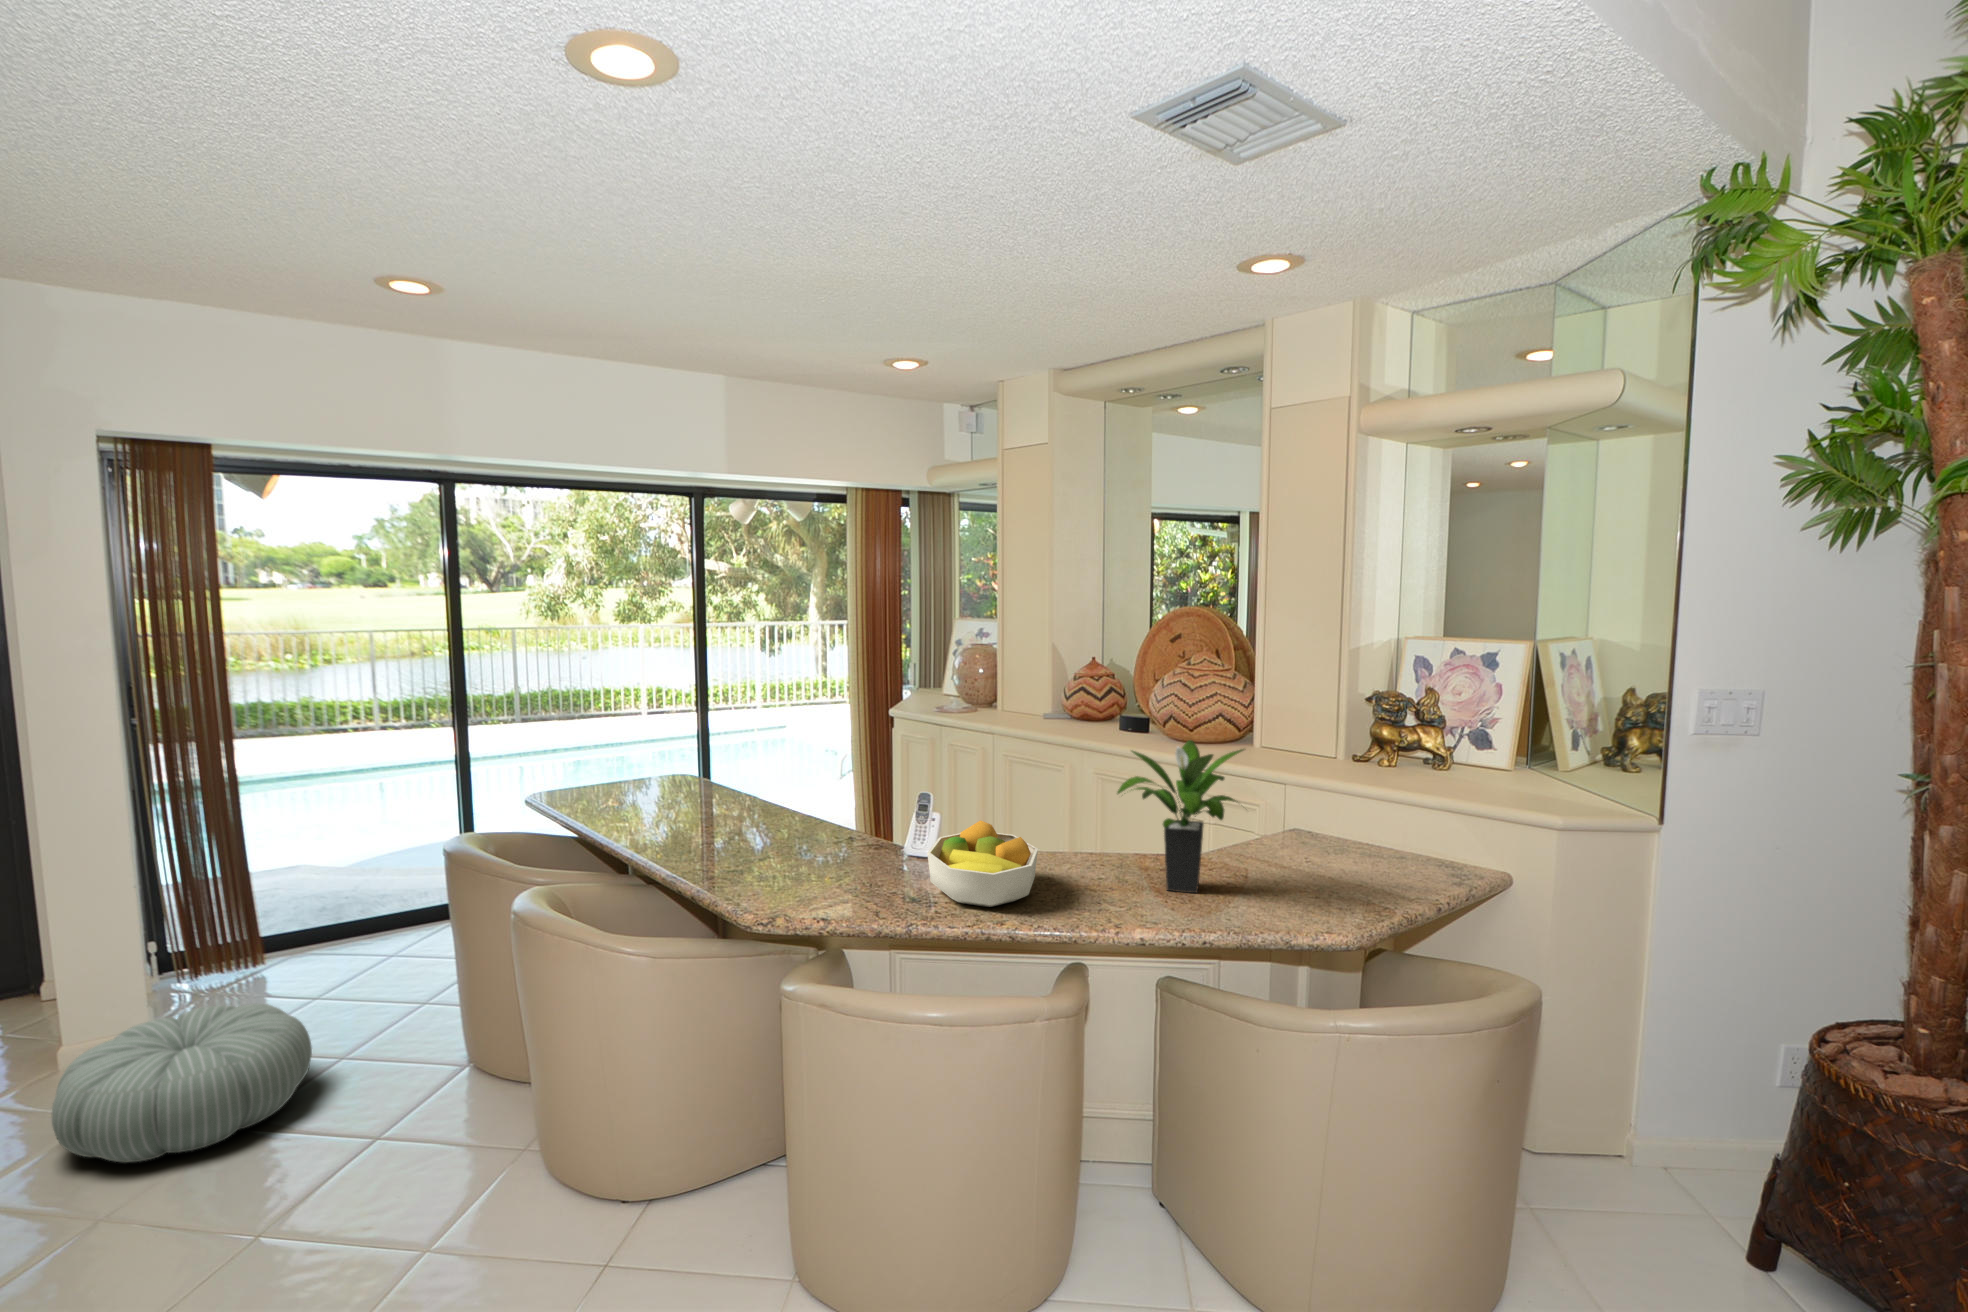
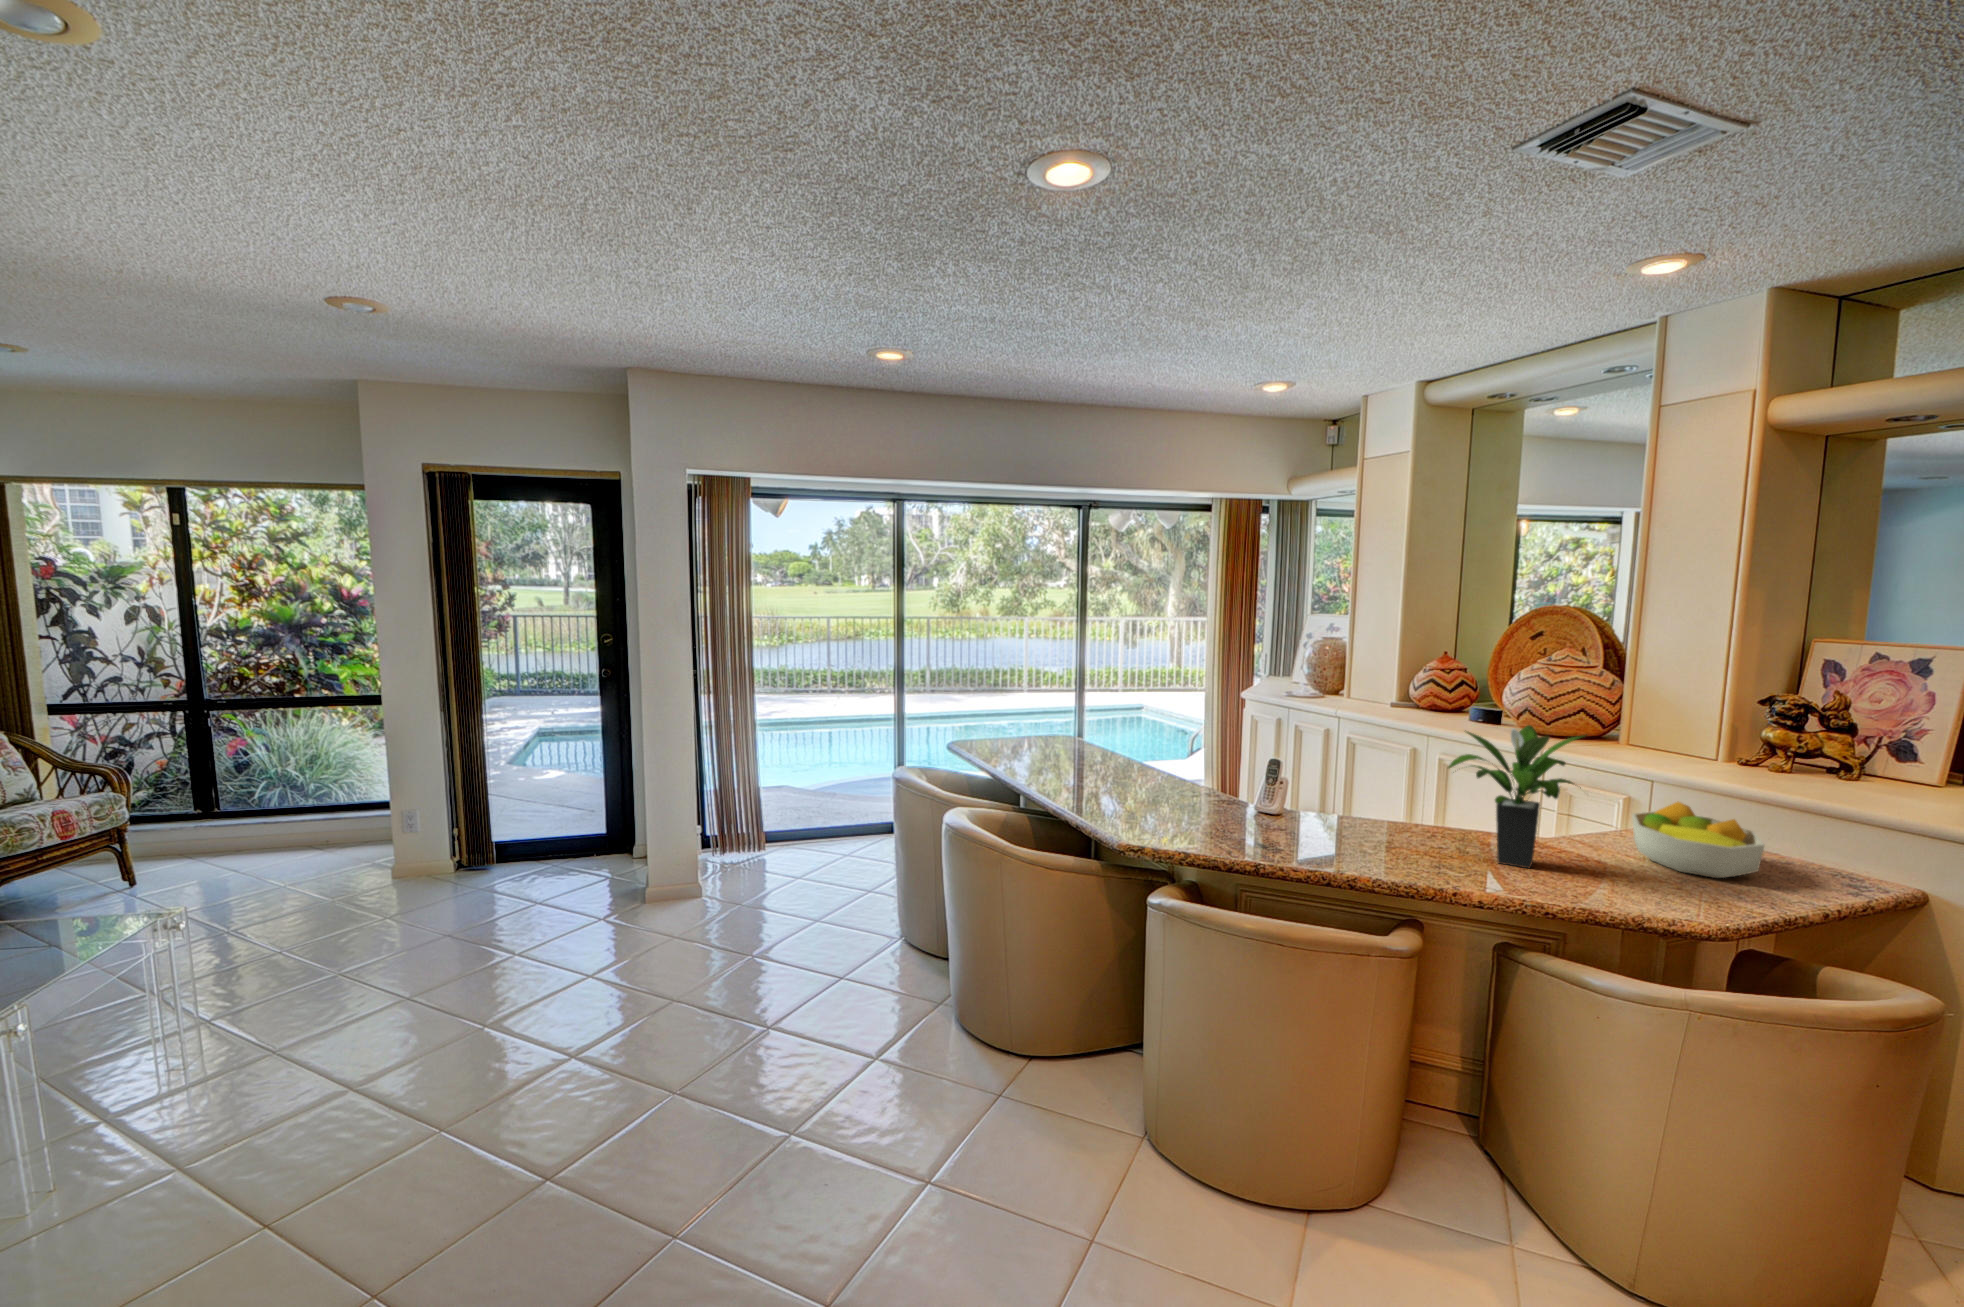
fruit bowl: present [927,821,1038,907] -> present [1632,802,1764,878]
pouf: present [52,1004,312,1163] -> none [646,880,793,976]

